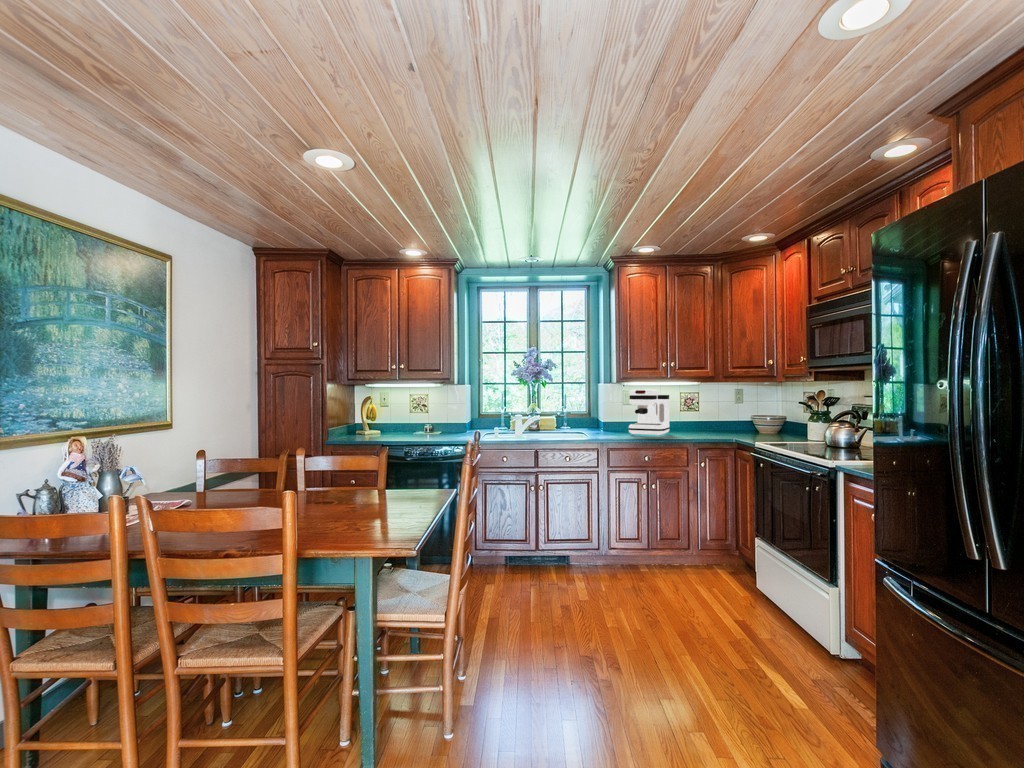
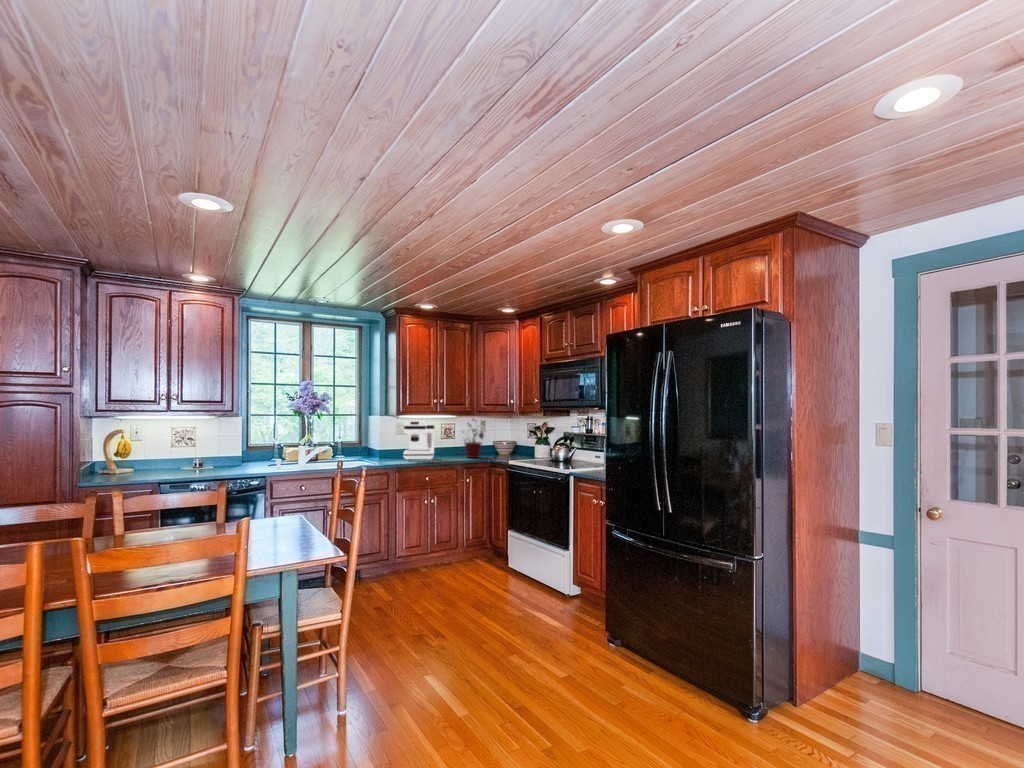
potted plant: none [702,386,741,436] -> present [464,419,485,458]

